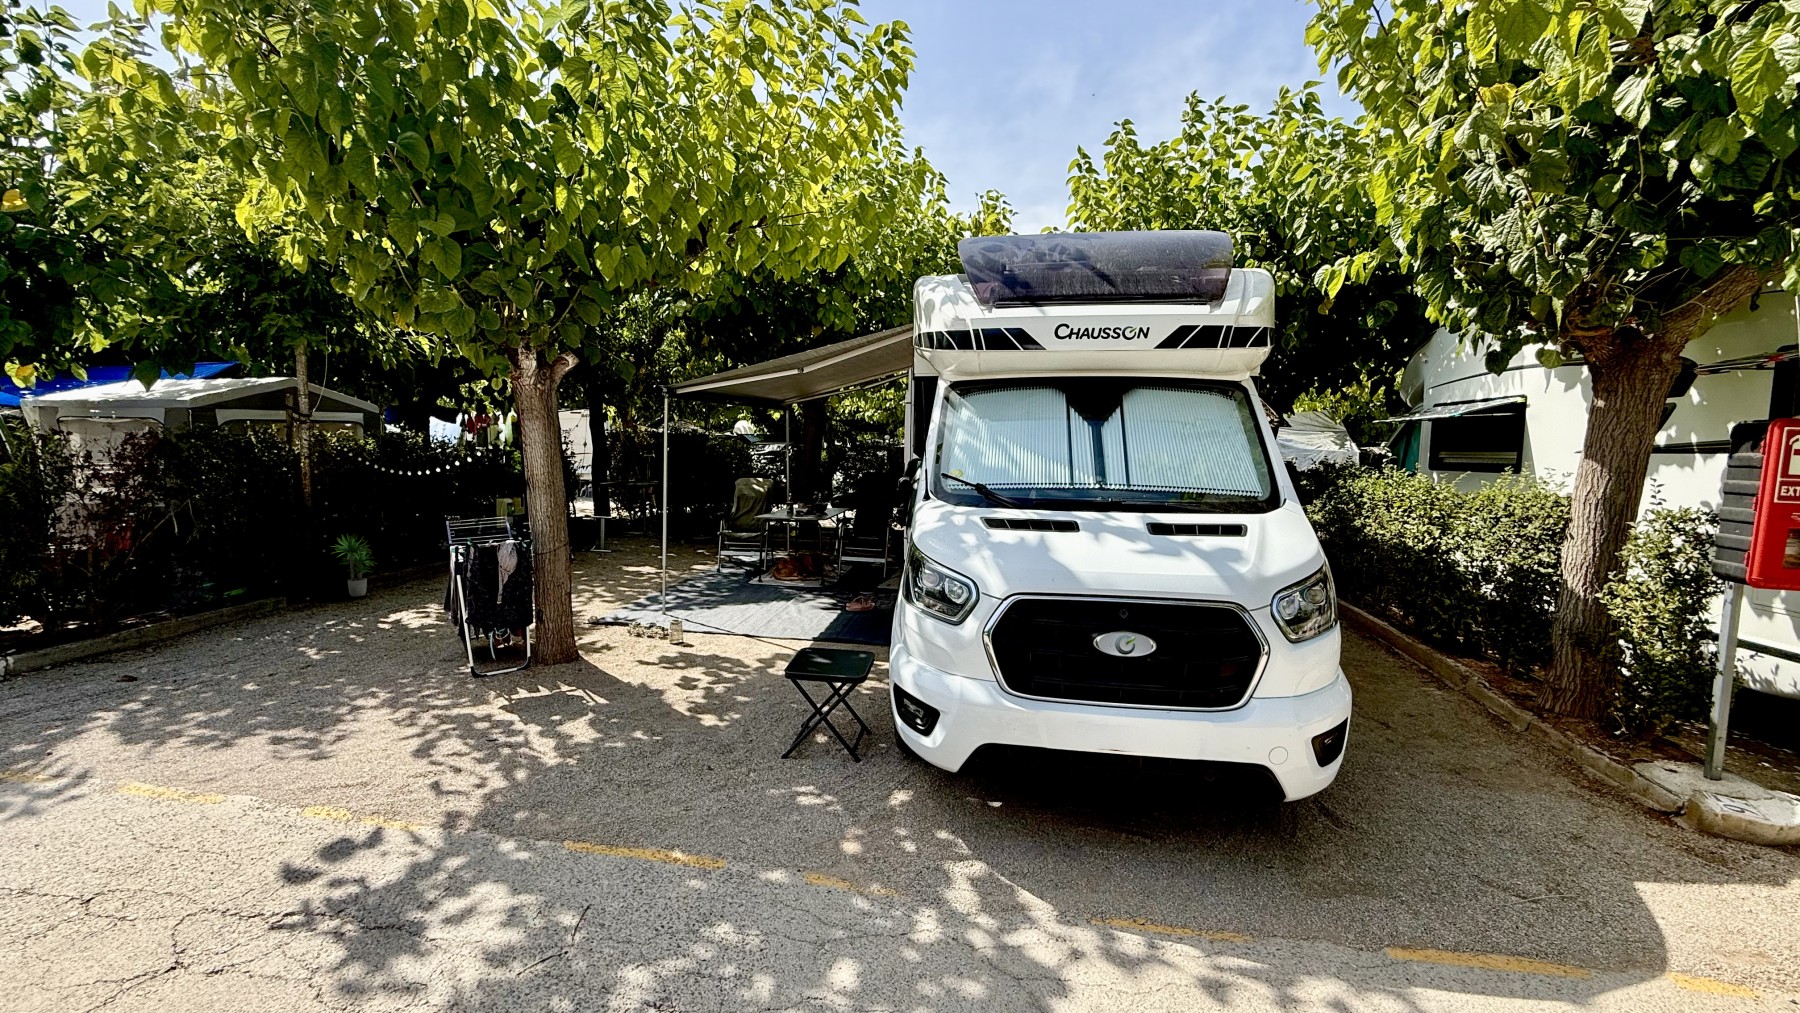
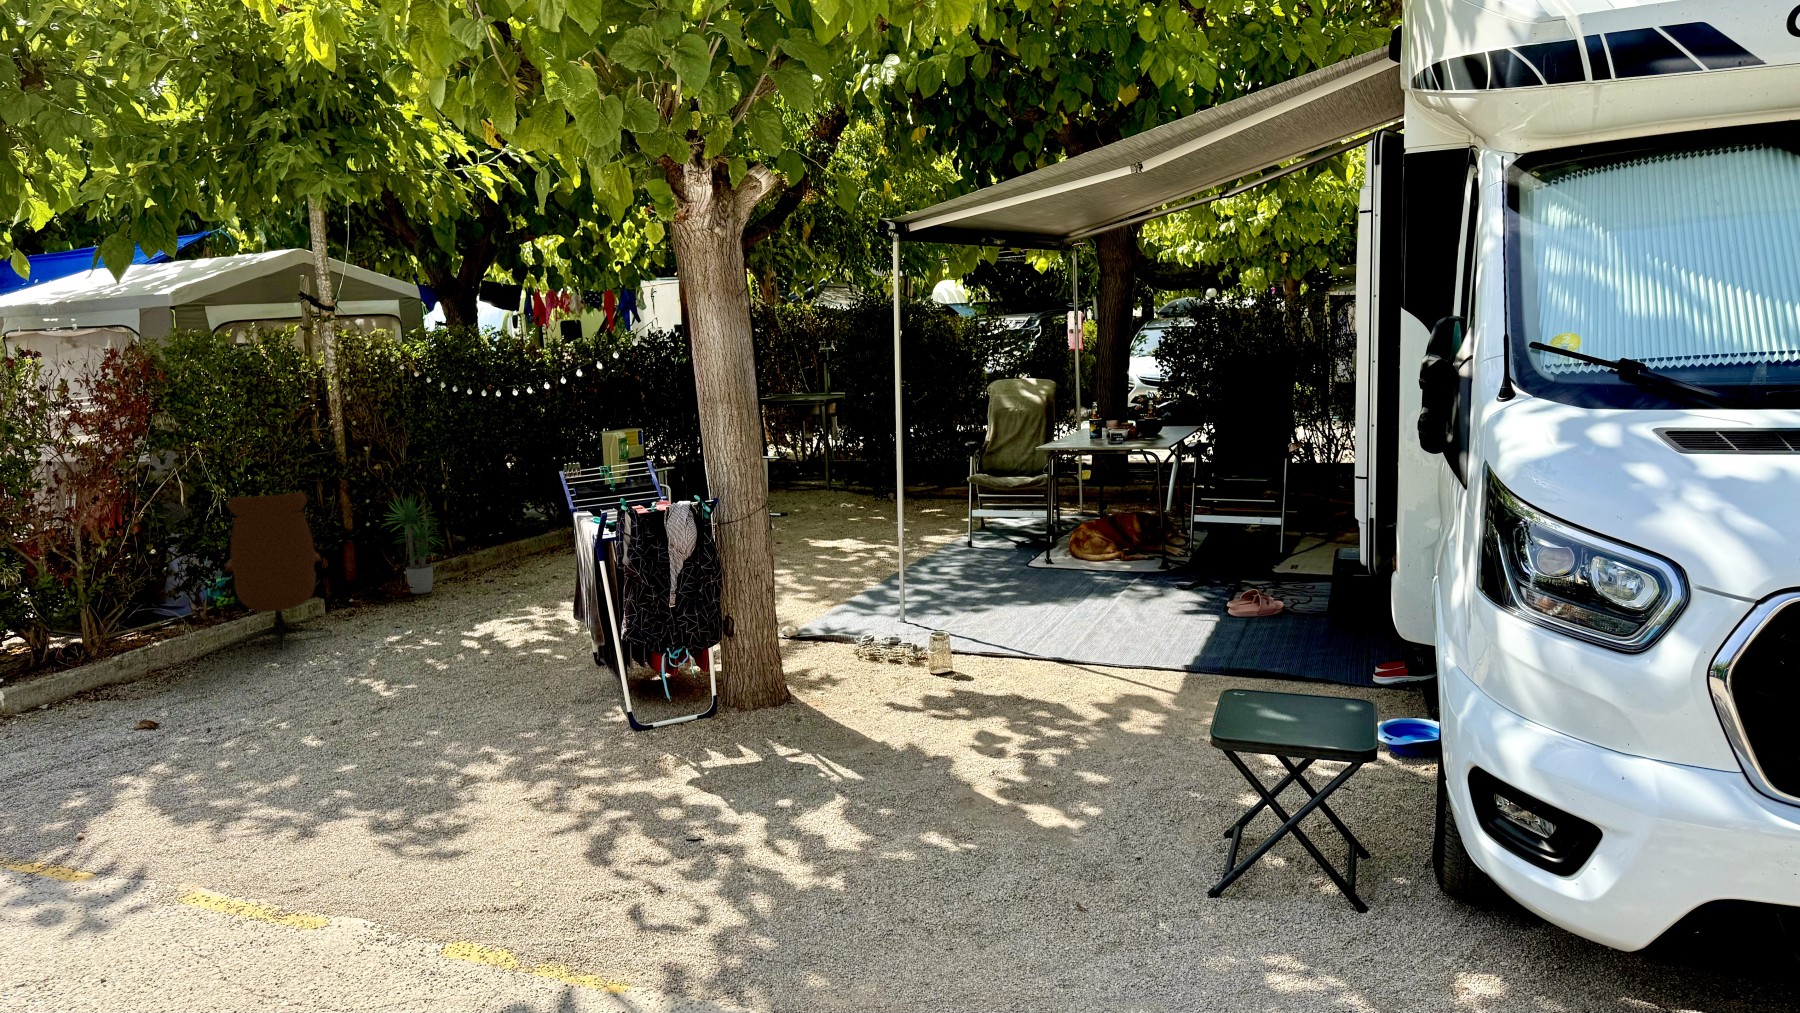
lounge chair: none [209,530,287,631] -> present [226,492,332,649]

